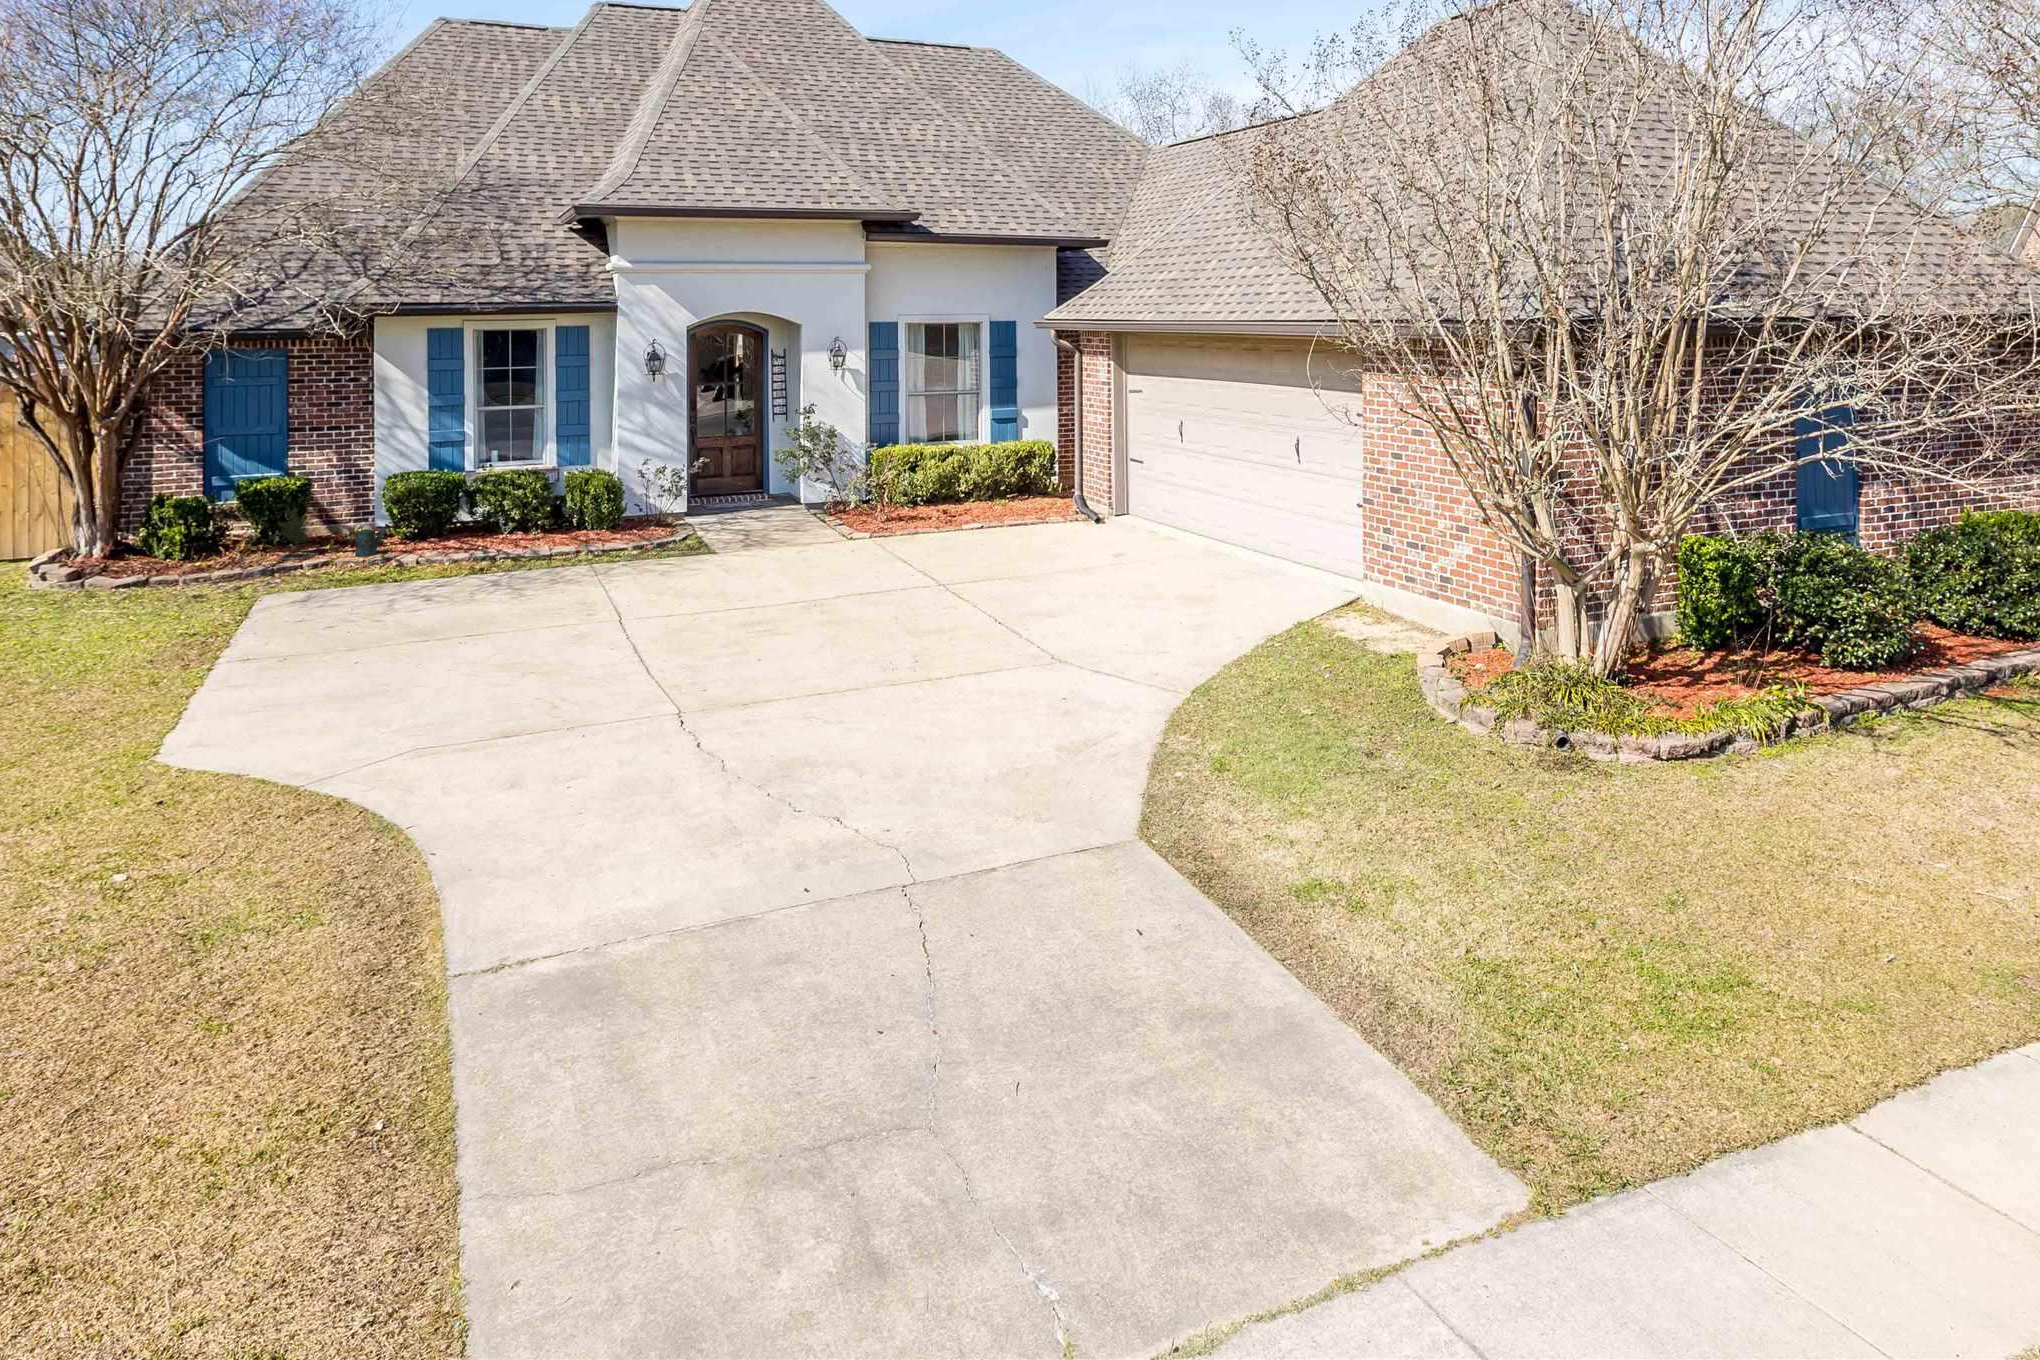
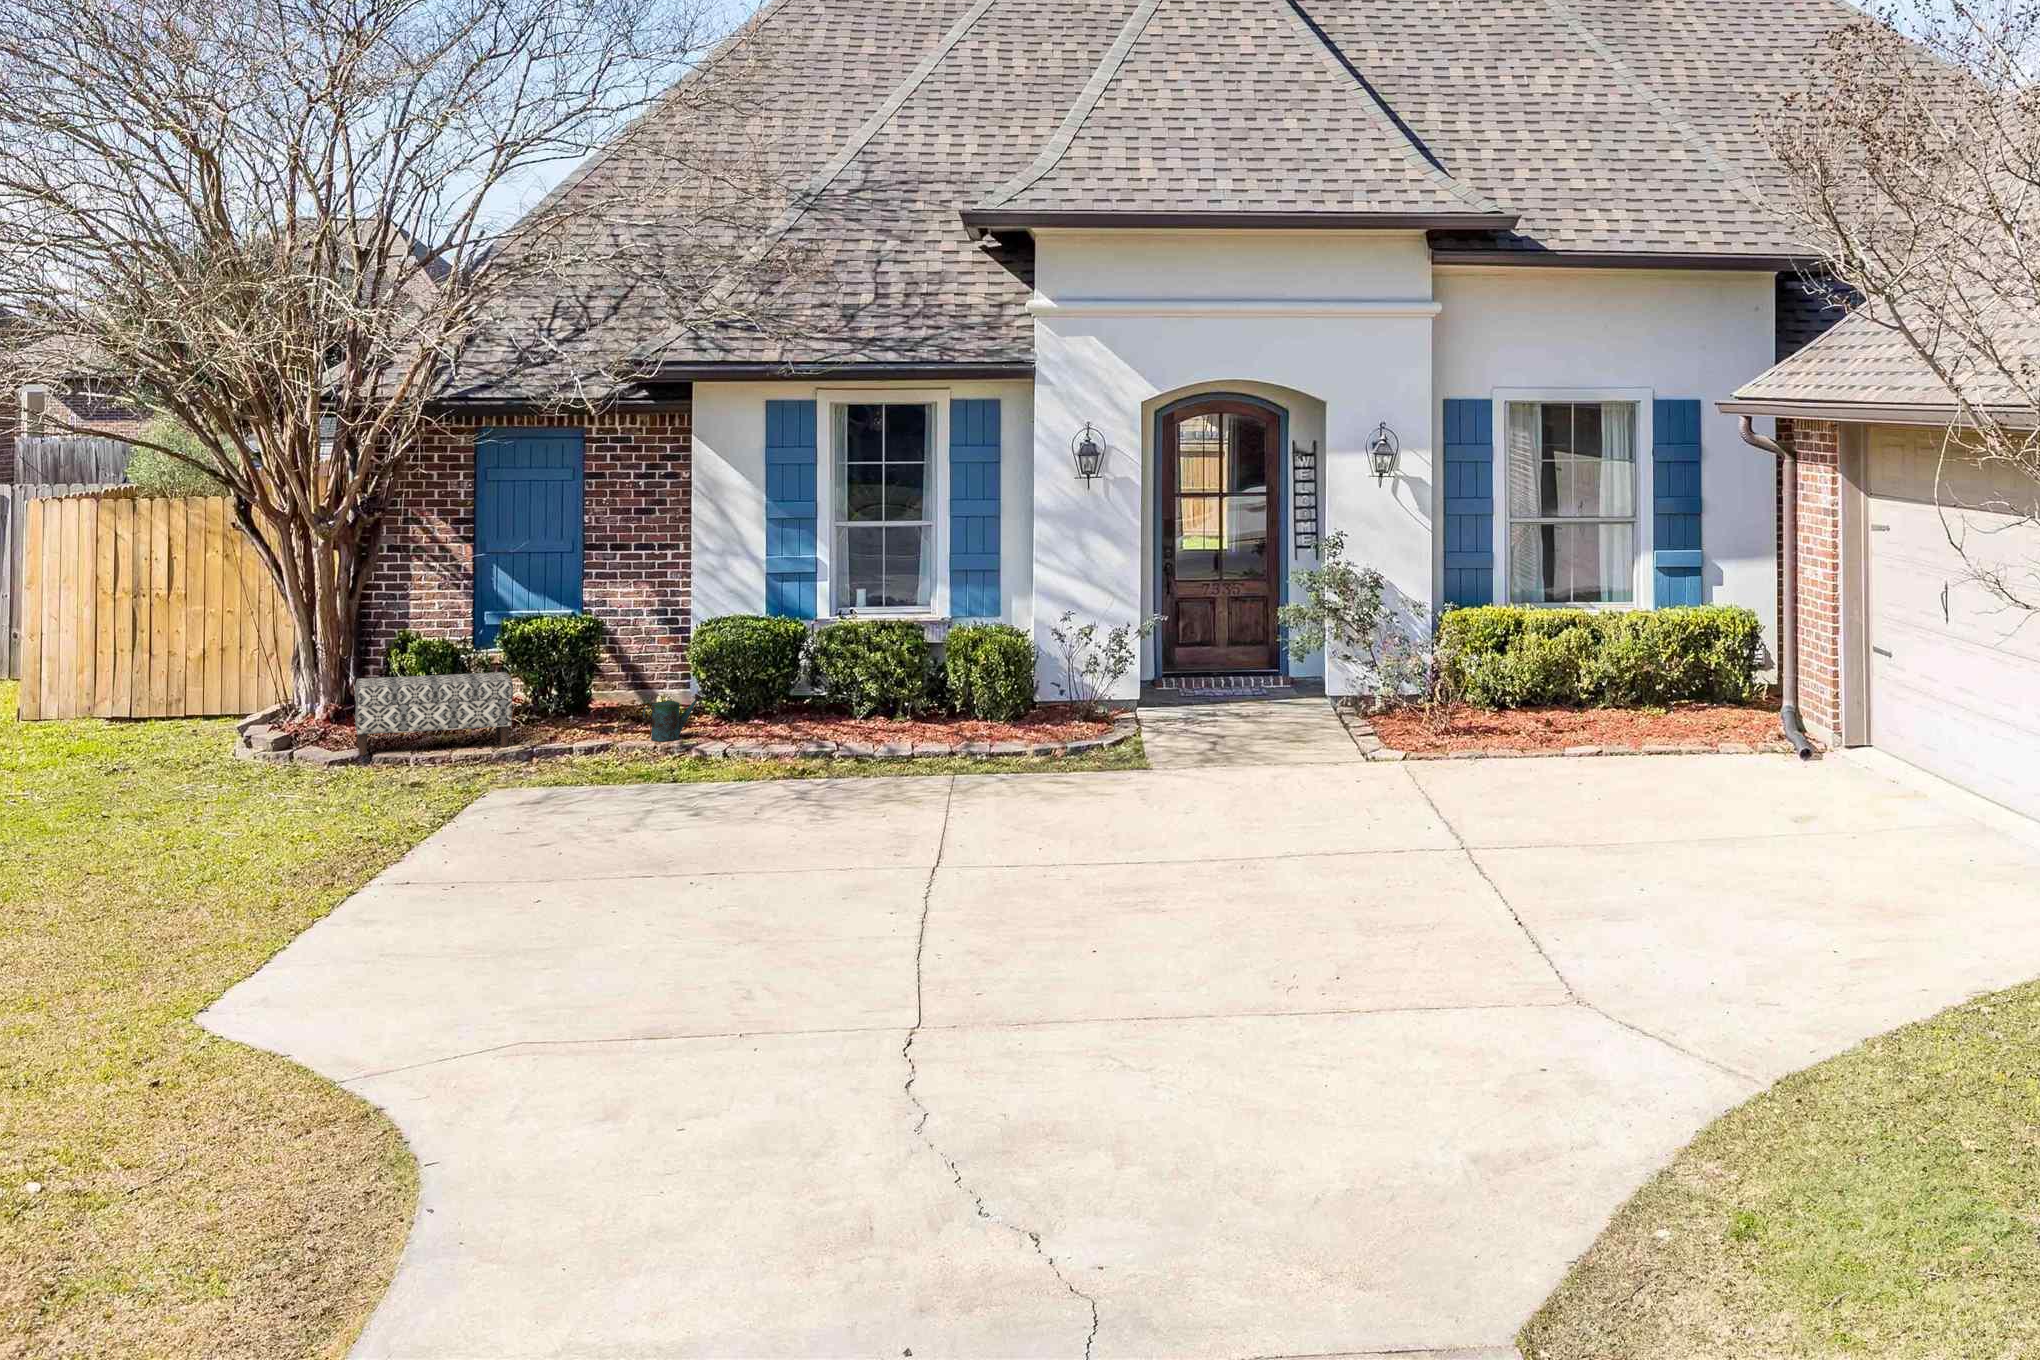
potted tree: present [279,509,314,560] -> none [551,655,602,740]
bench: none [125,517,252,581] -> present [355,672,513,756]

